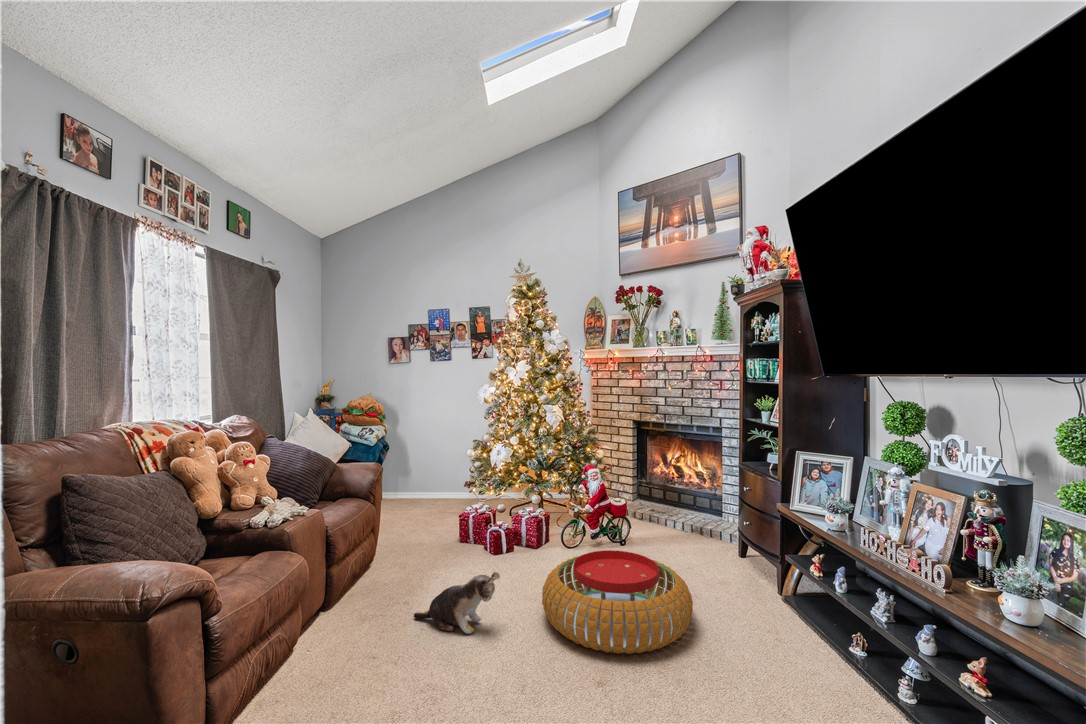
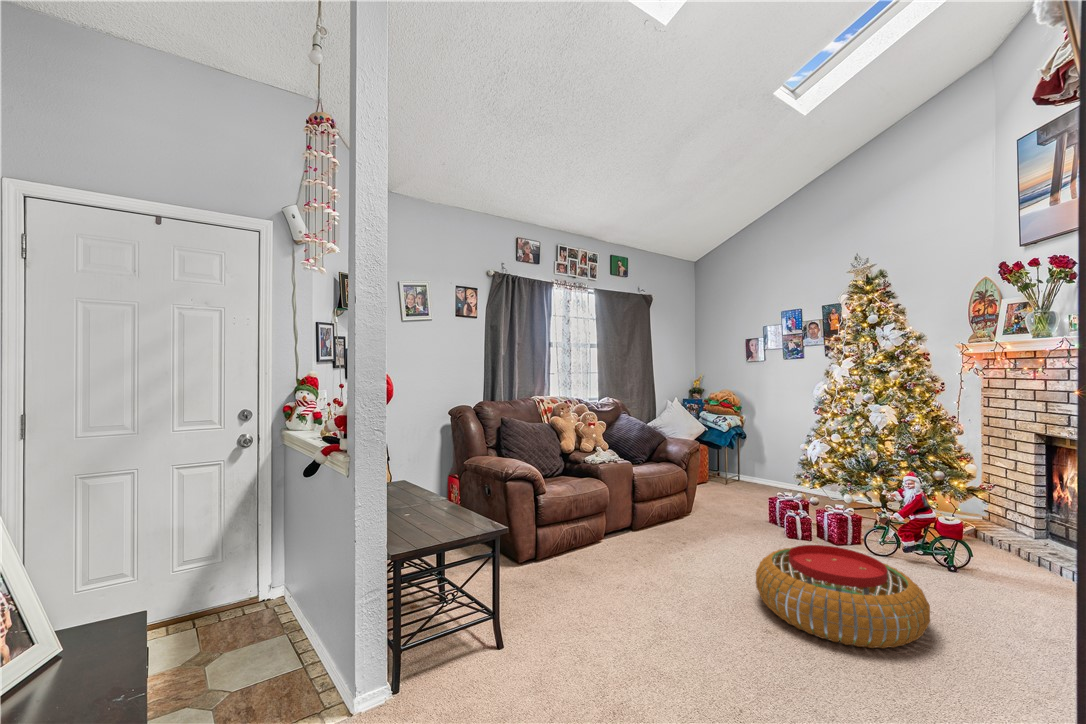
plush toy: present [414,572,500,634] -> none [673,530,723,573]

